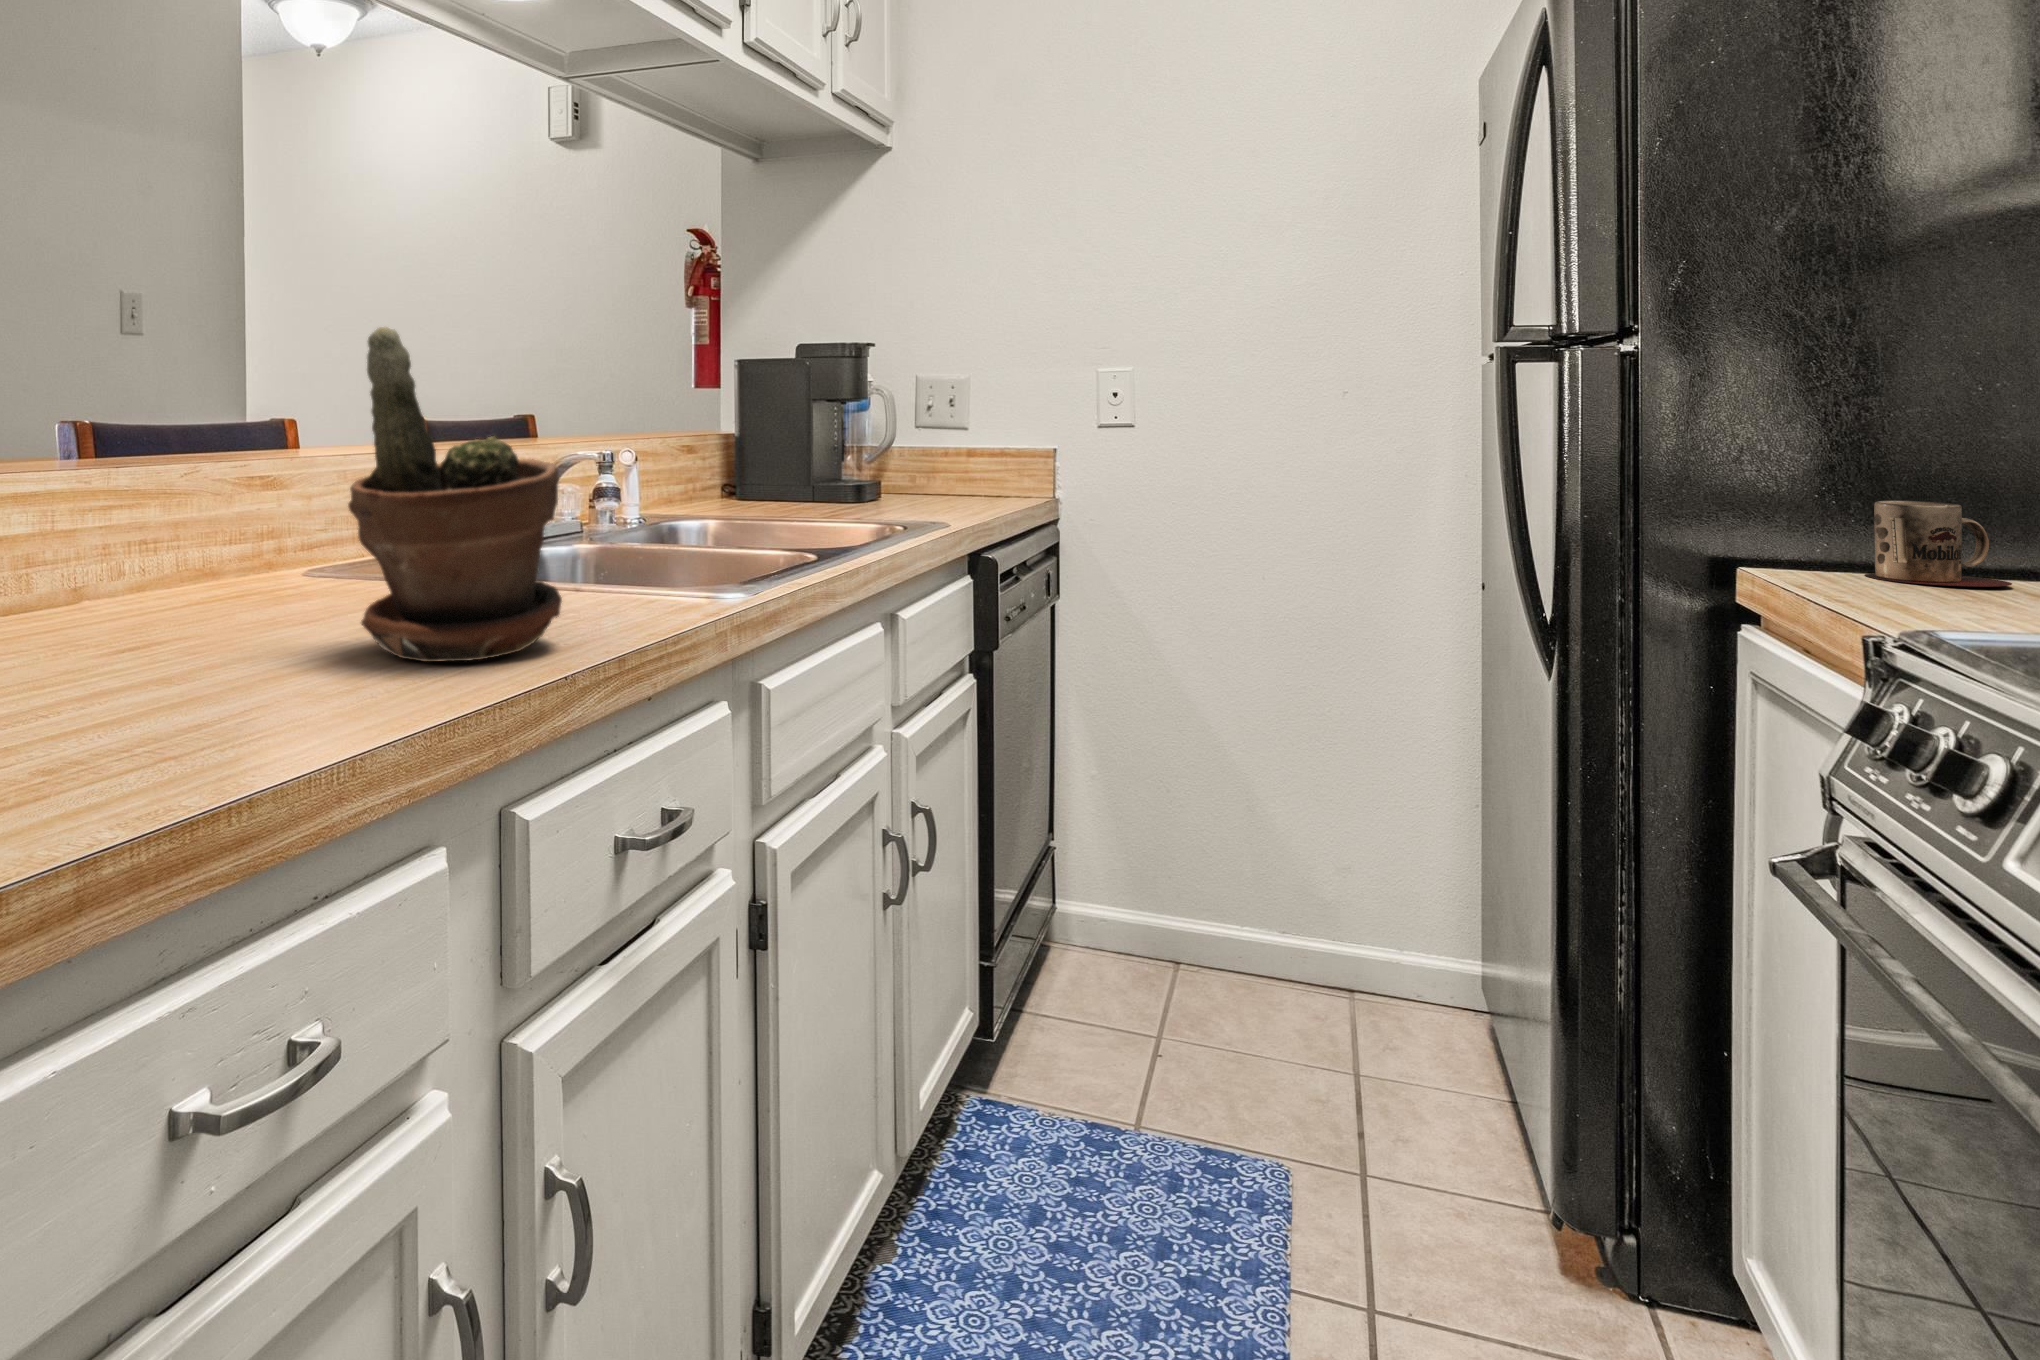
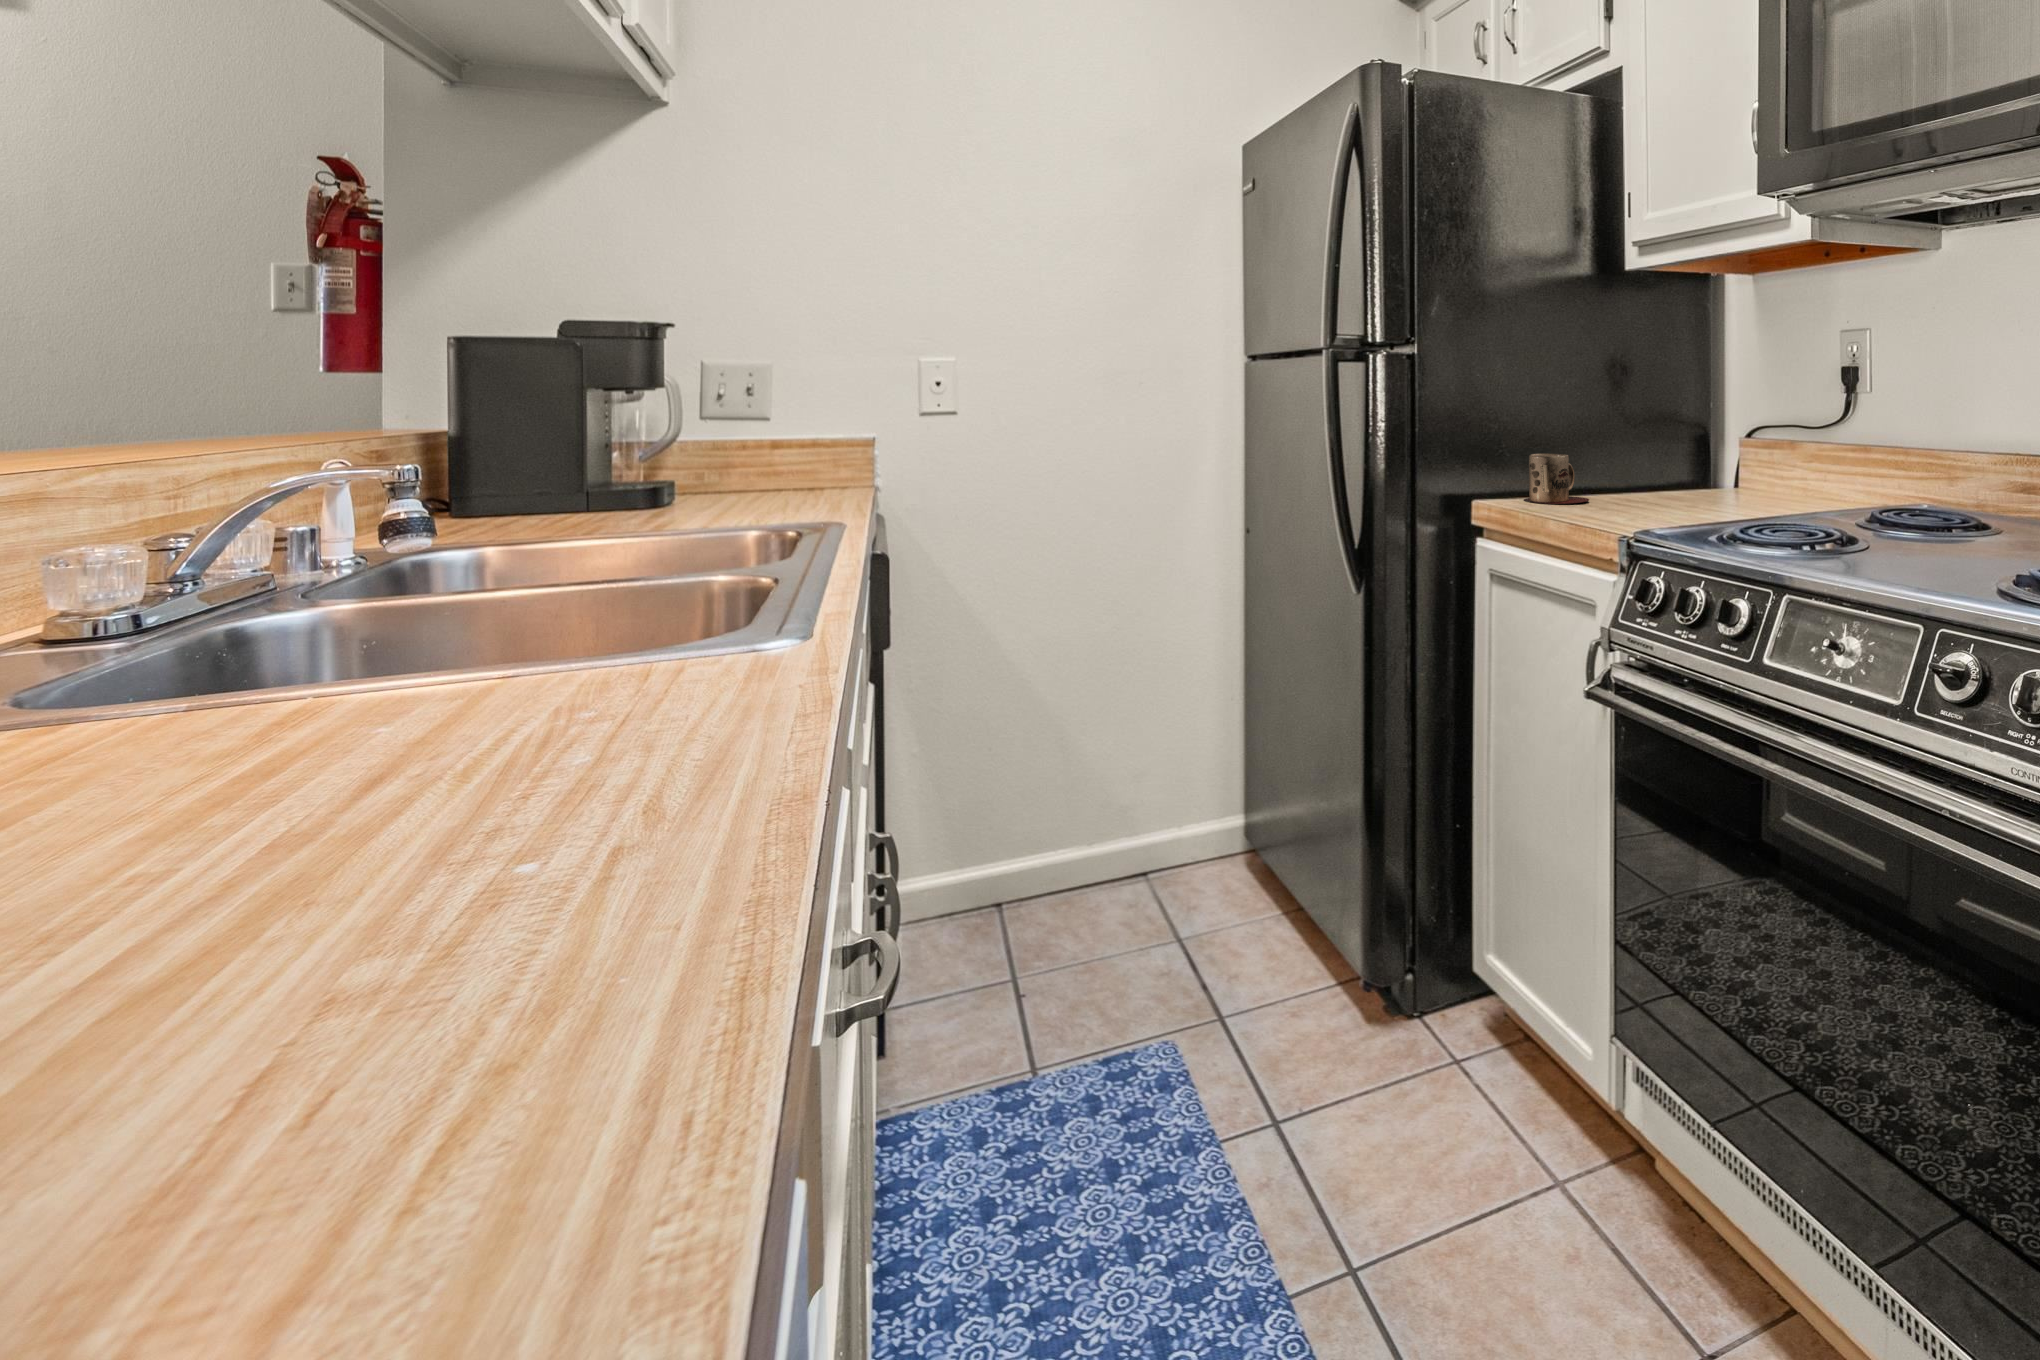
potted plant: present [348,327,562,662] -> none [296,332,721,888]

